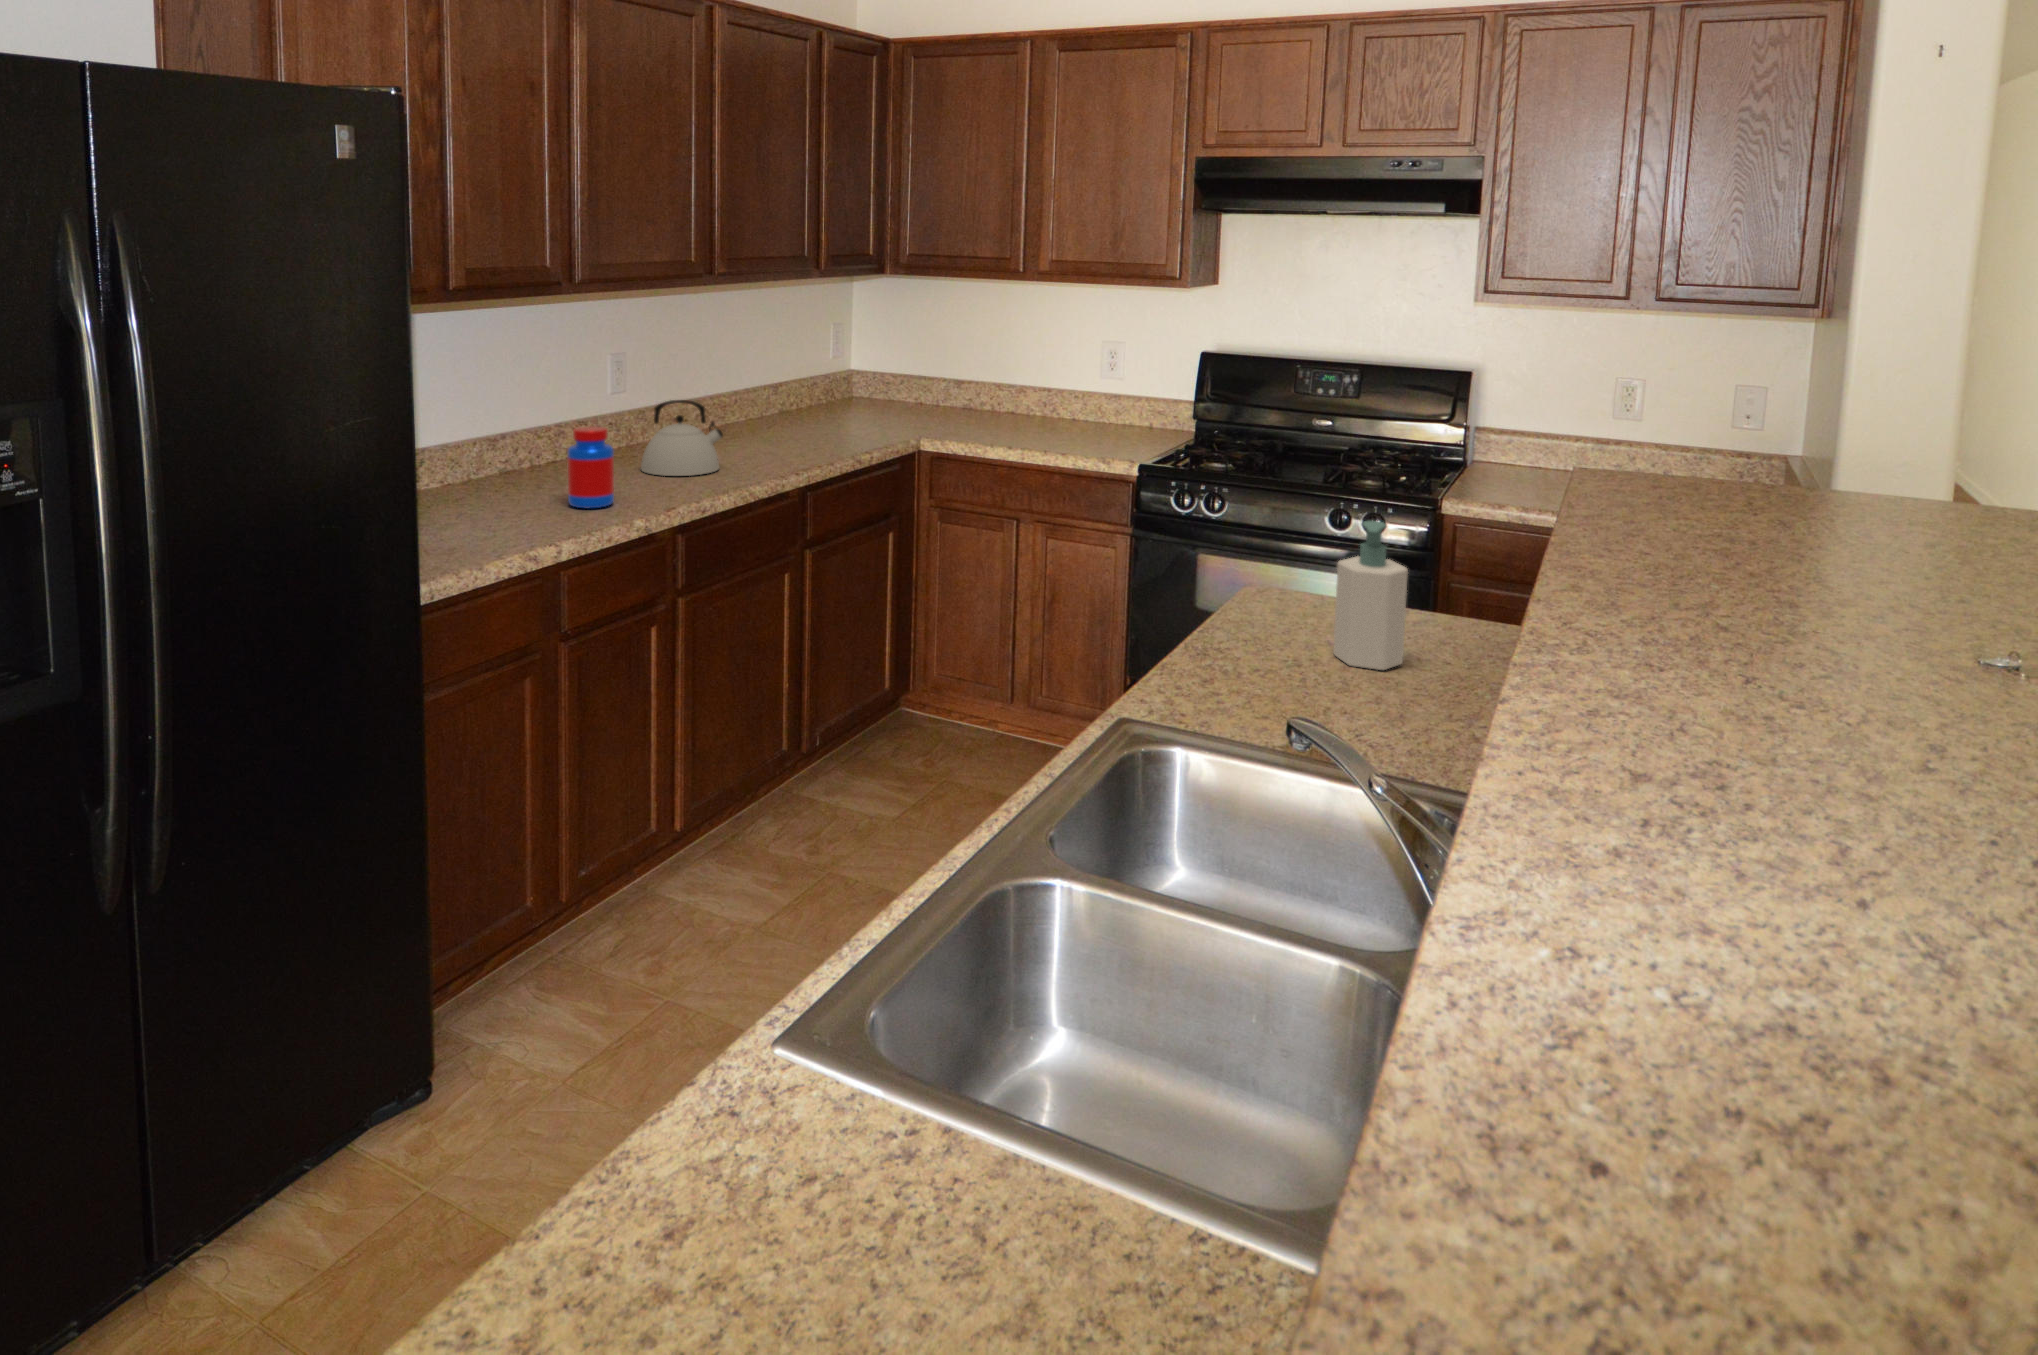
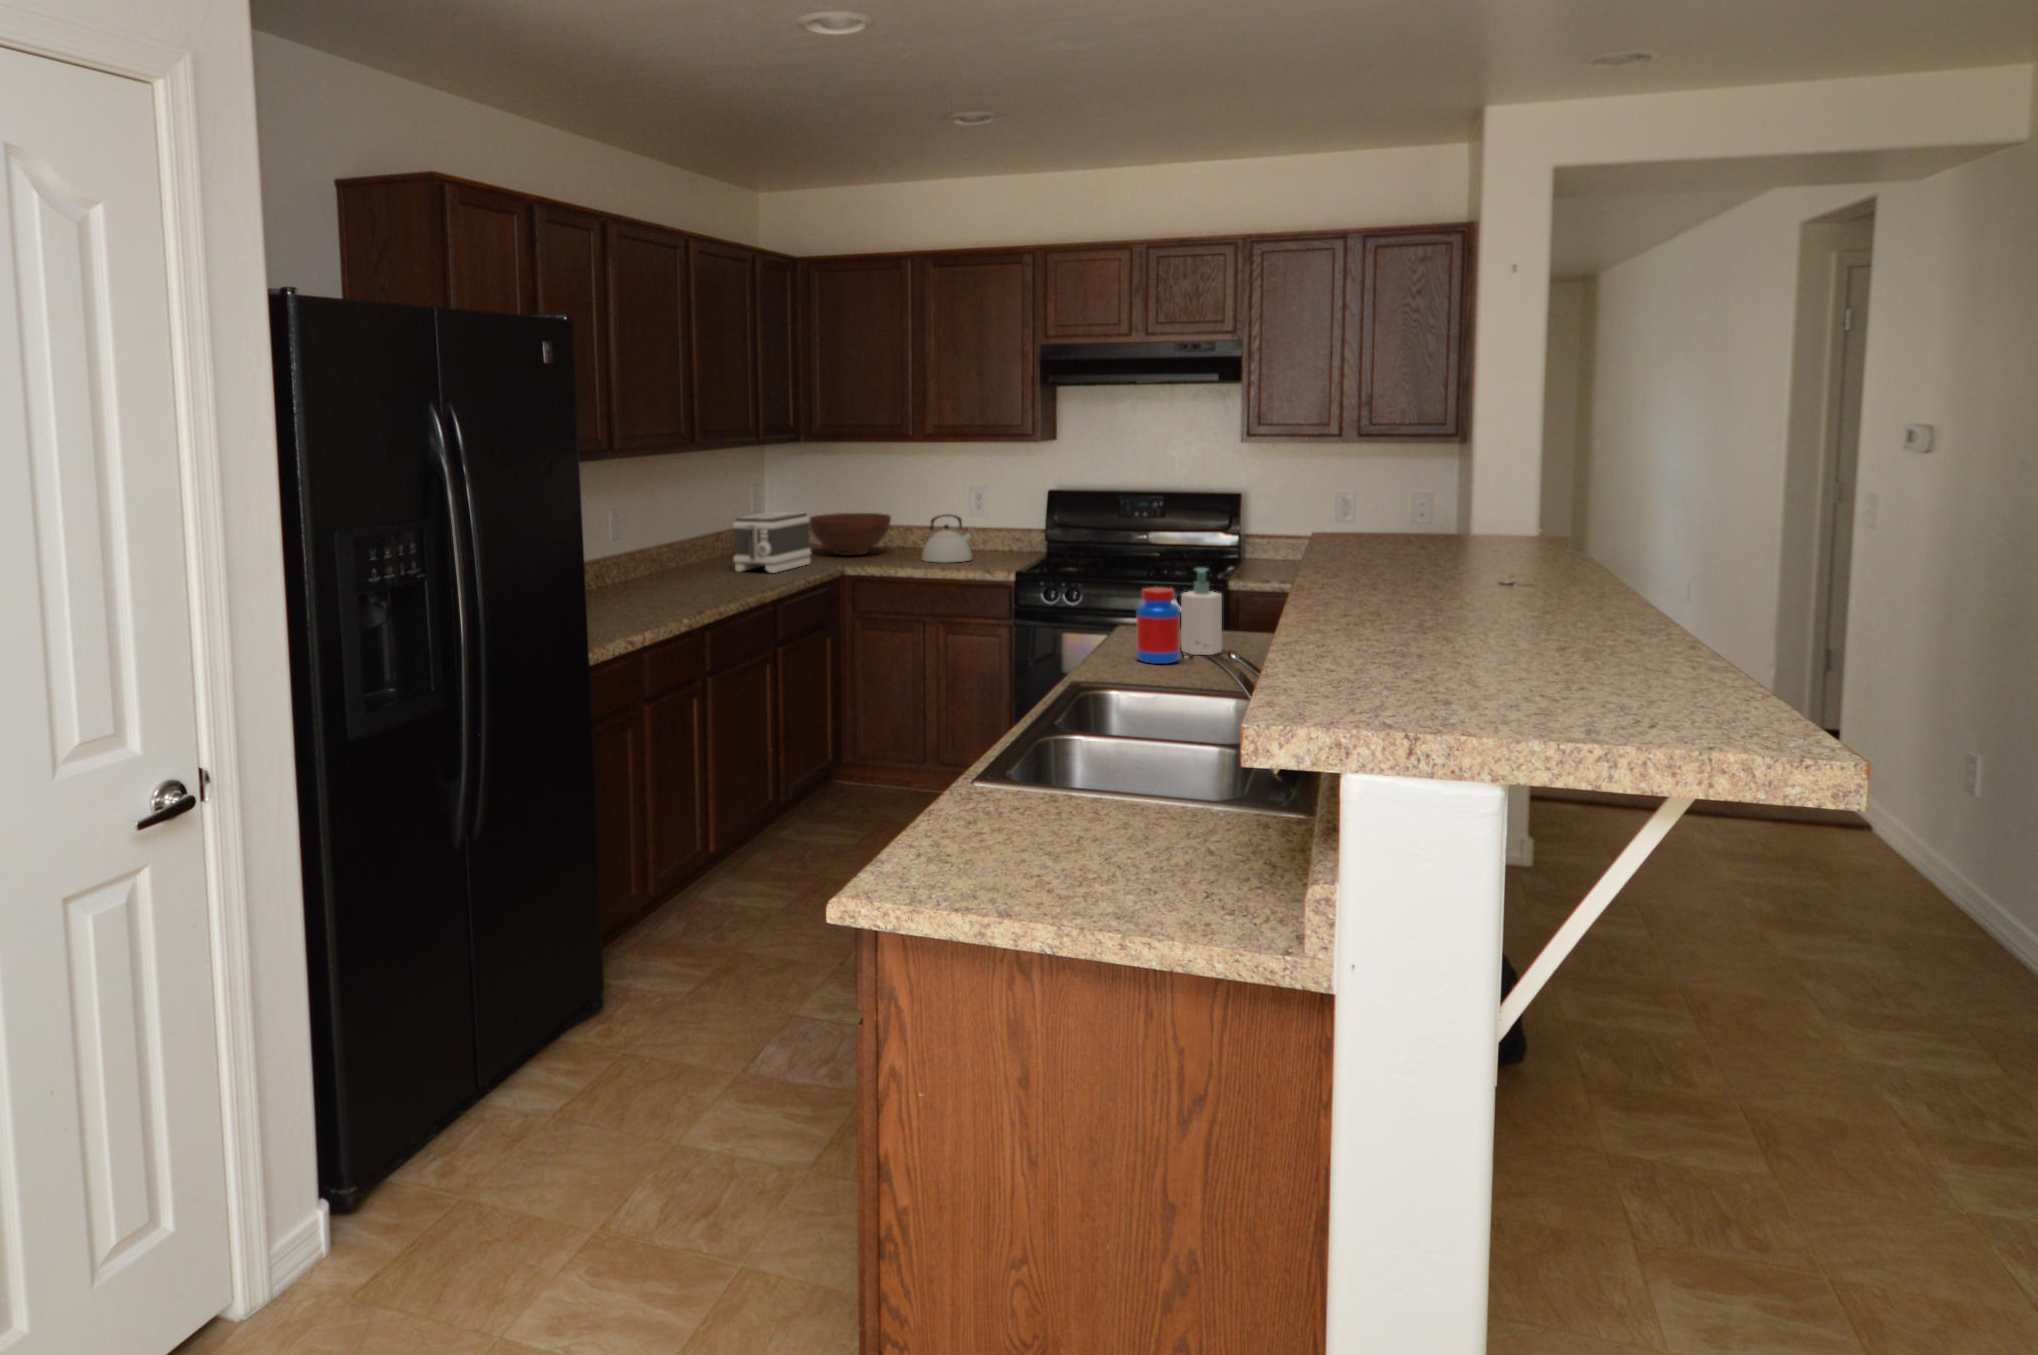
toaster: none [773,365,879,447] -> present [733,512,811,573]
fruit bowl: none [888,368,993,424] -> present [809,513,891,556]
kettle: present [641,400,723,476] -> present [922,514,973,563]
jar: present [567,426,614,509] -> present [1136,587,1180,664]

